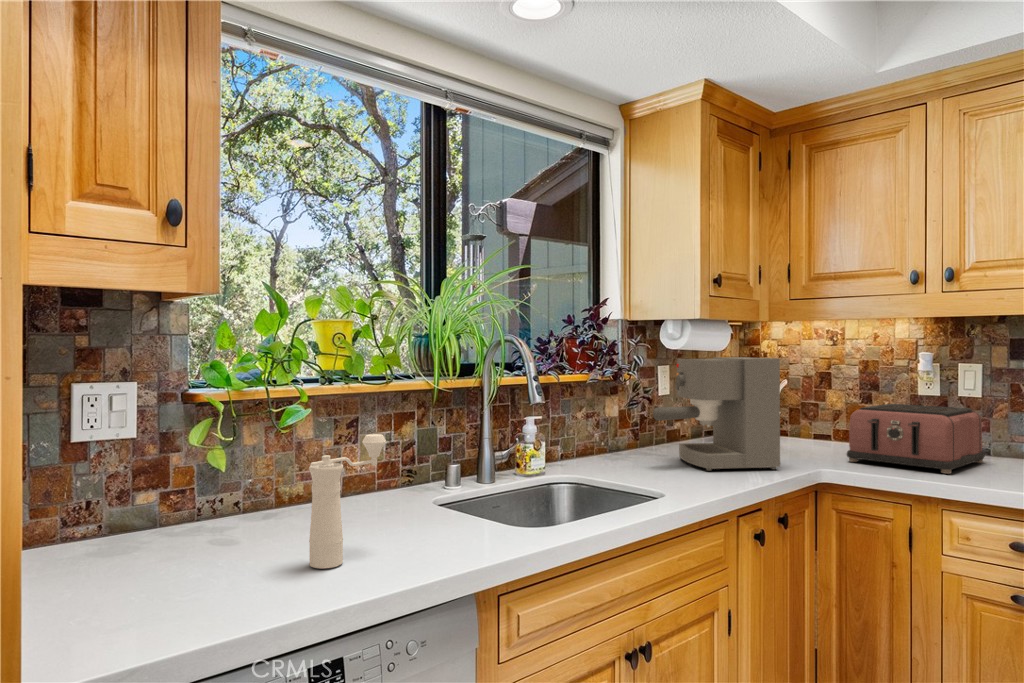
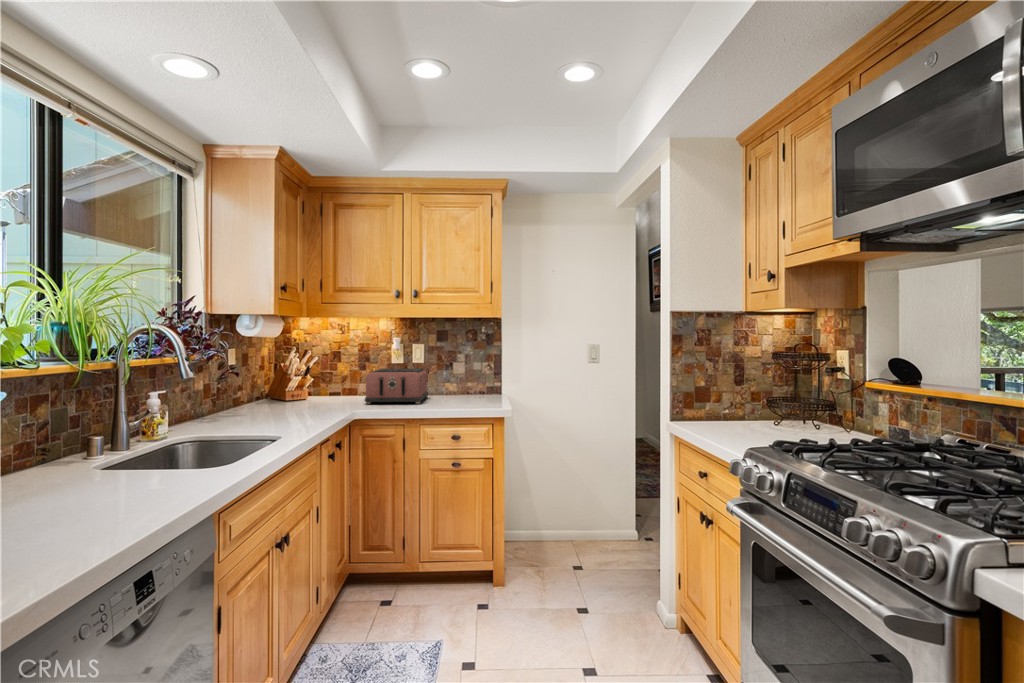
coffee maker: present [653,357,780,471] -> none [250,342,335,419]
pepper mill: present [309,434,386,569] -> none [69,405,125,522]

